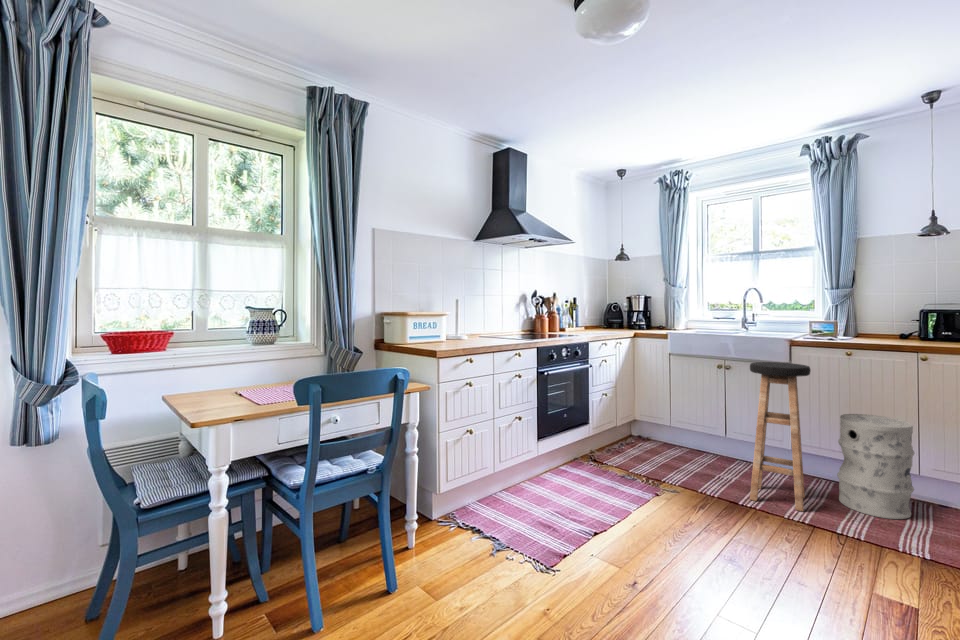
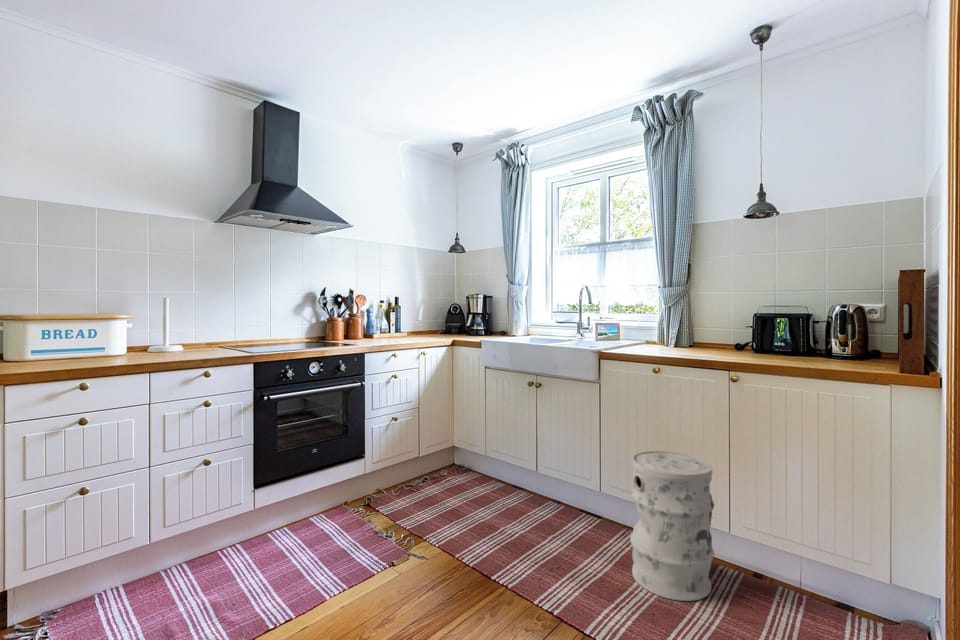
bar stool: present [750,362,810,511] -> none [515,382,593,589]

